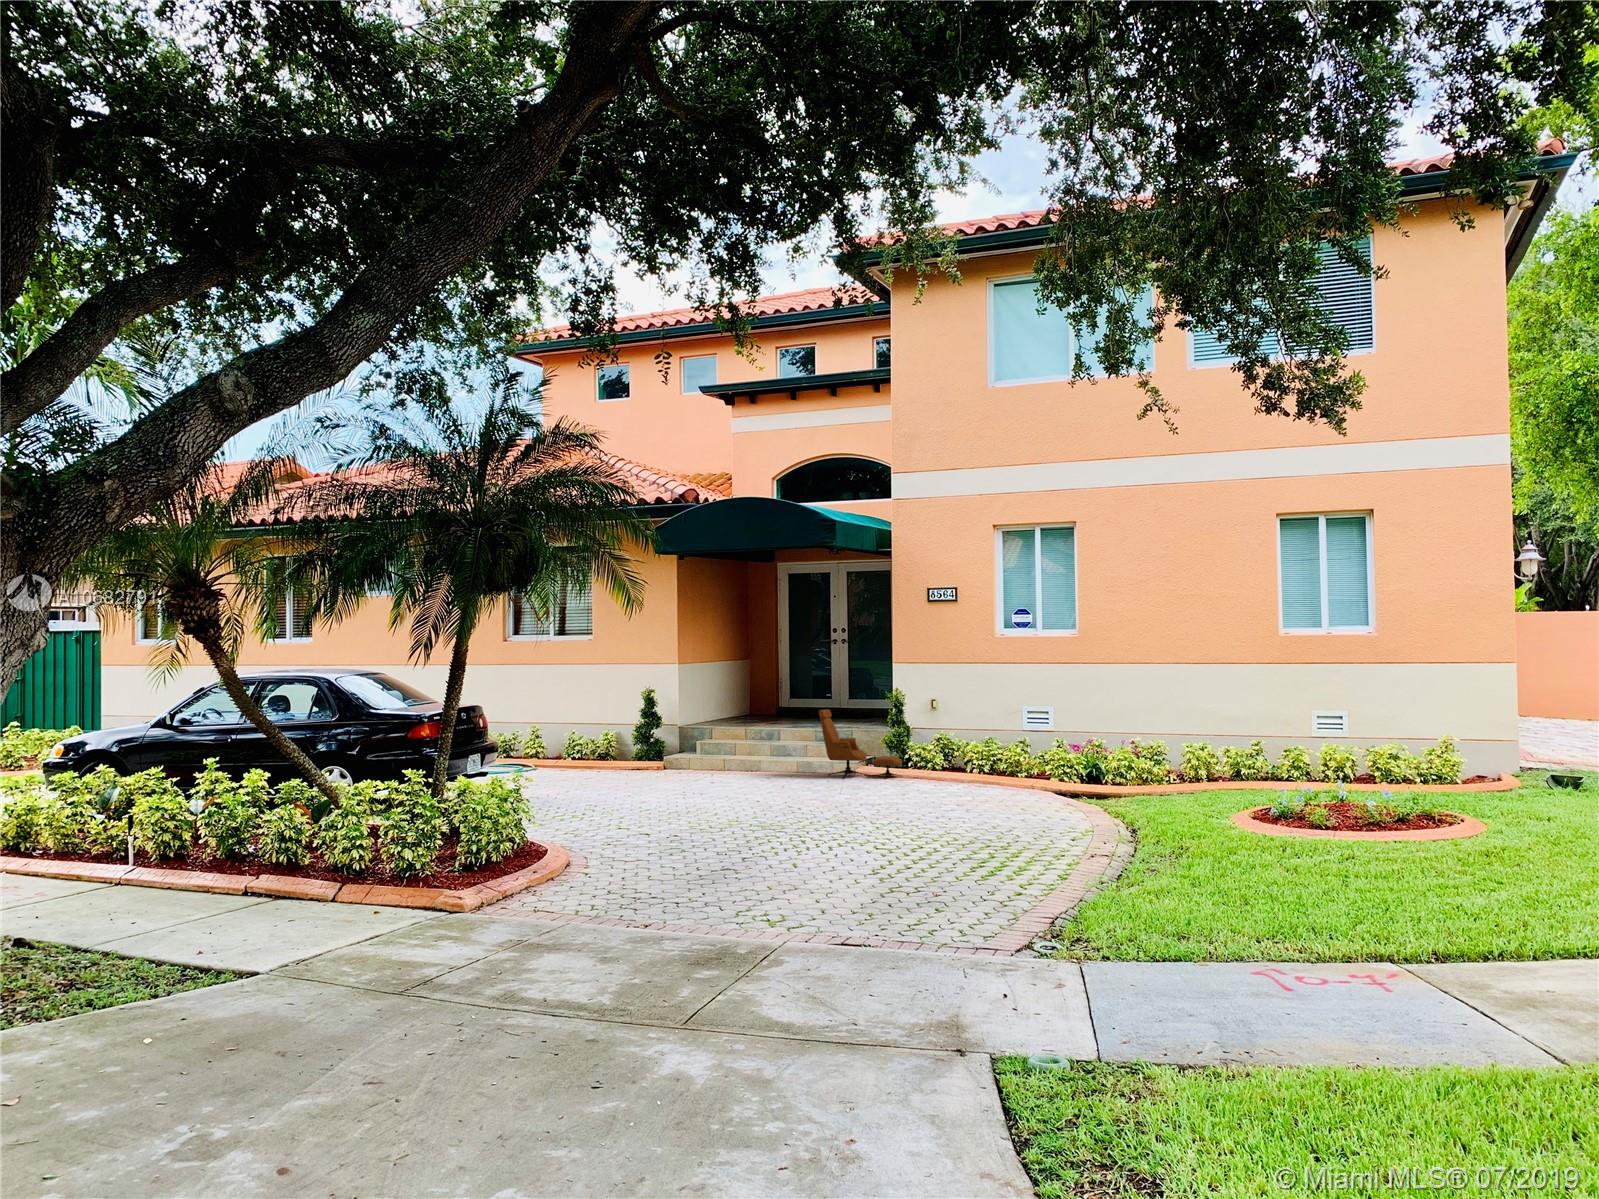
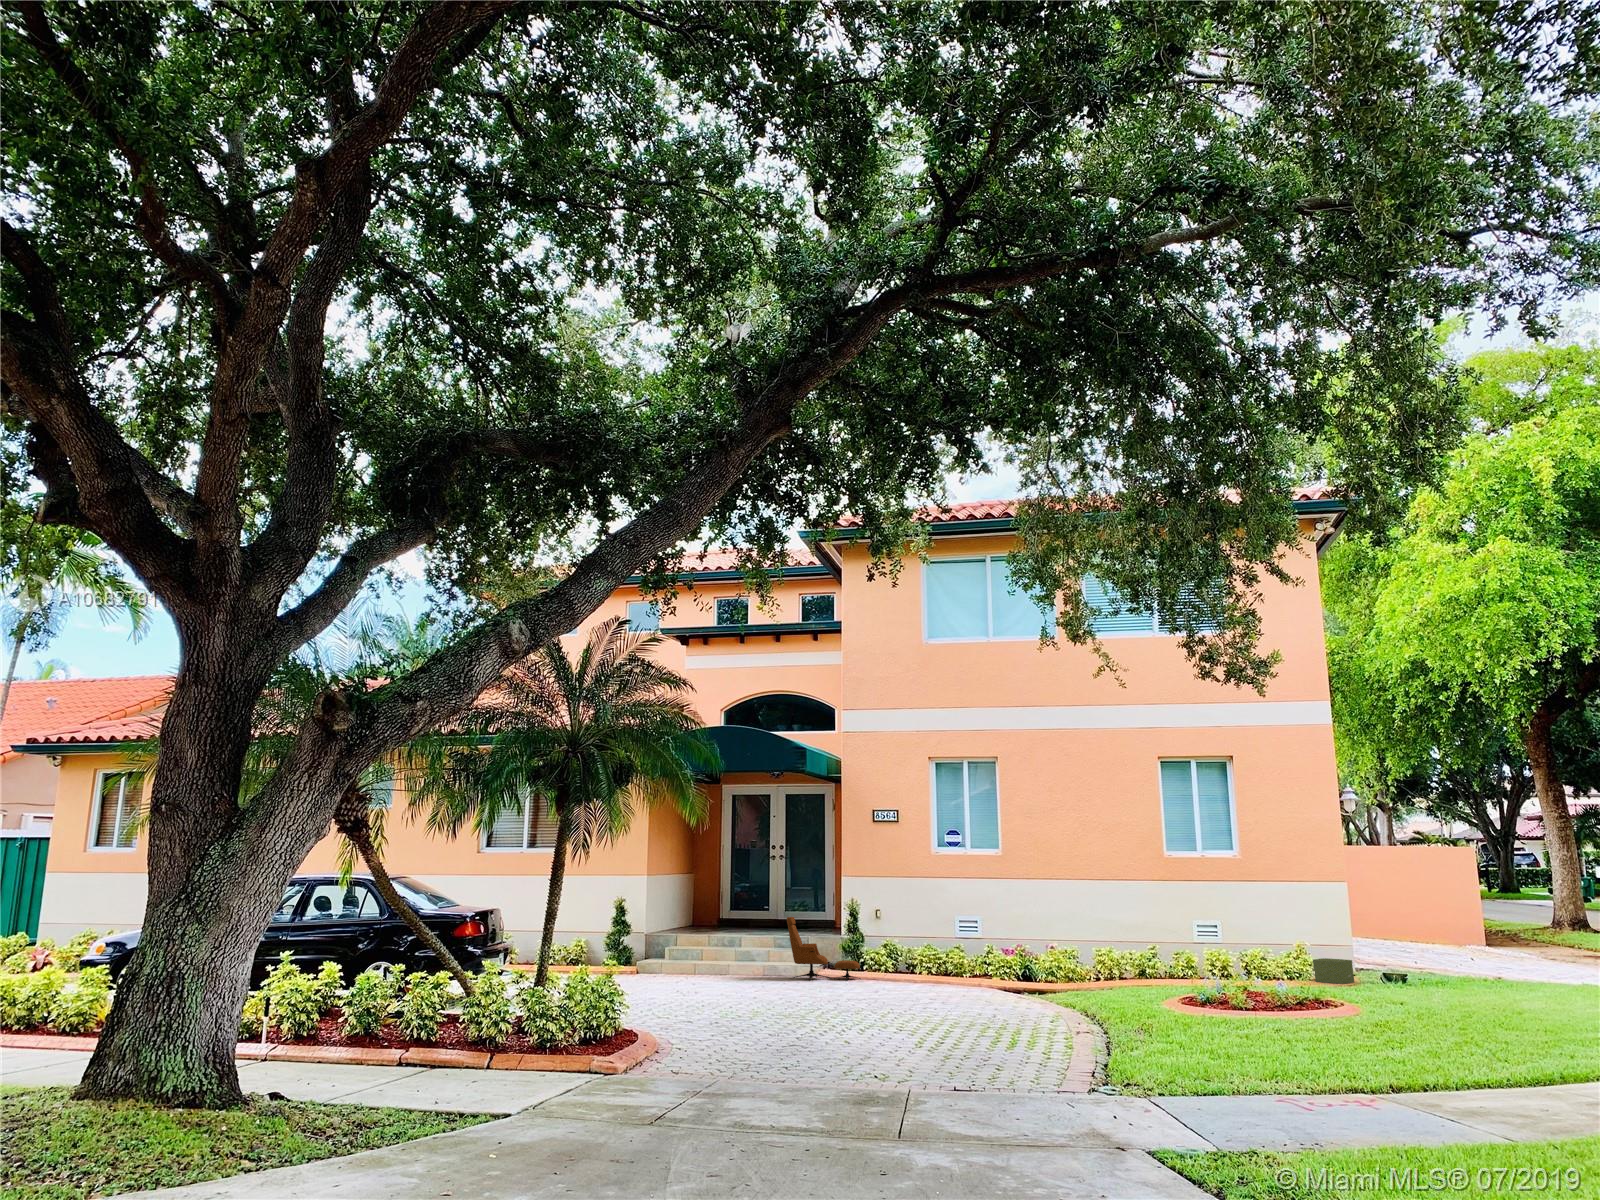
storage box: none [1464,757,1520,788] -> present [1313,958,1354,984]

